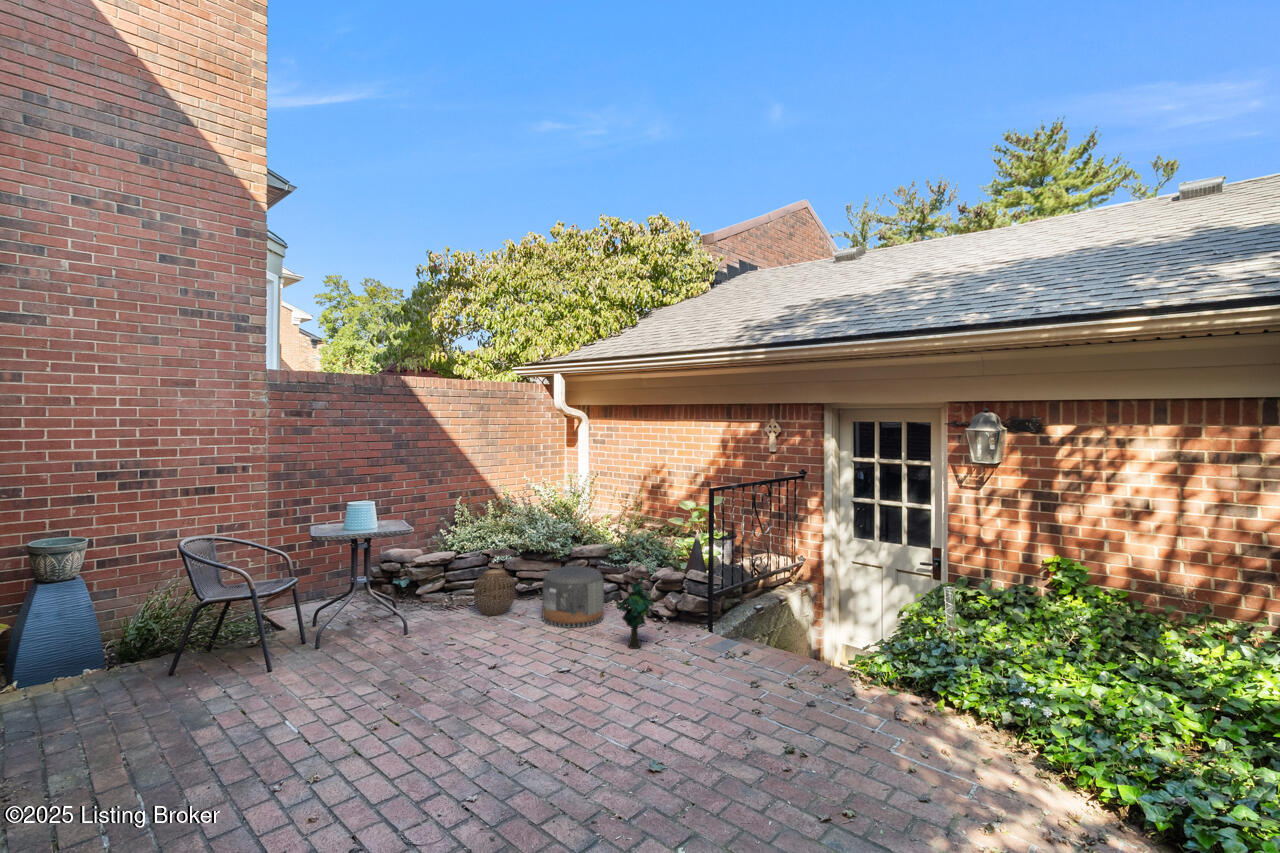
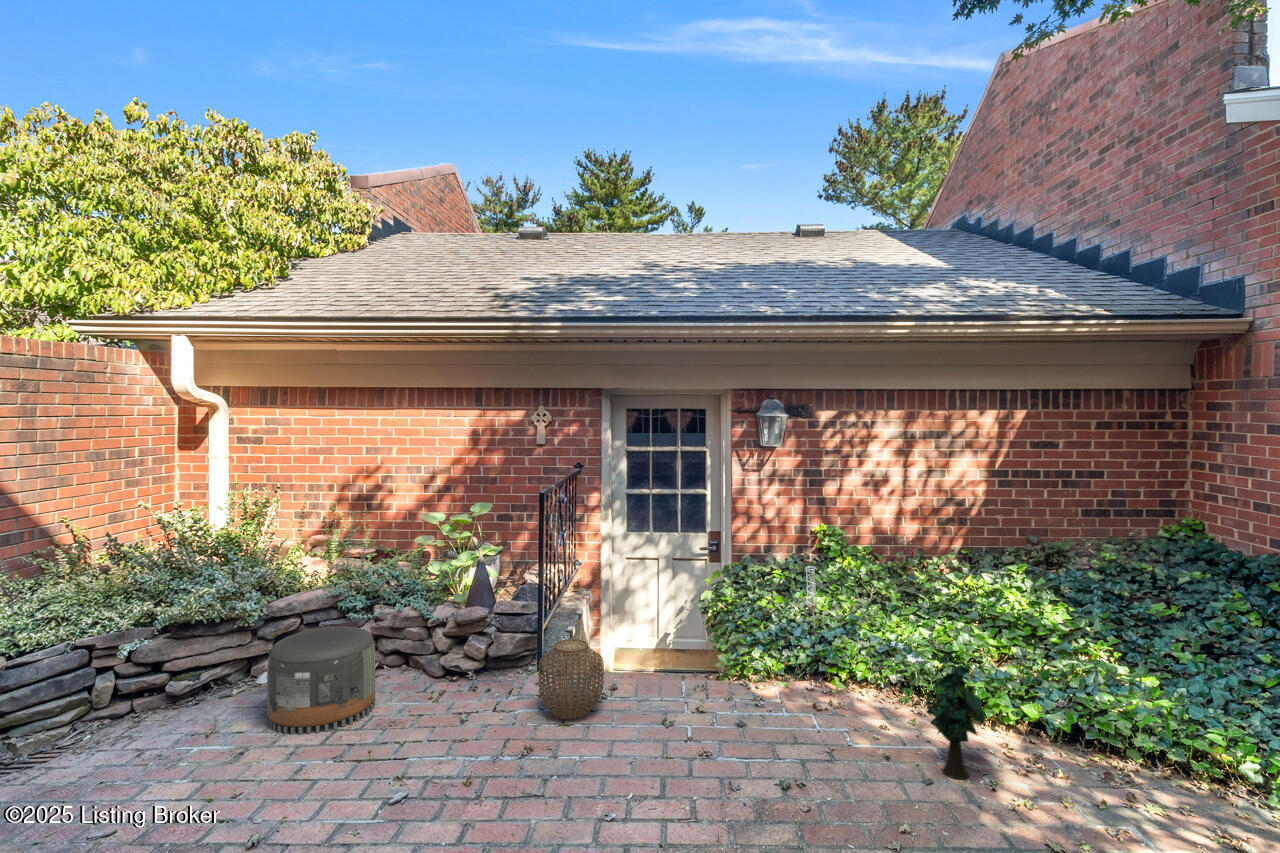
woven basket: present [474,569,515,616] -> present [539,639,604,719]
decorative plant: present [616,577,654,649] -> present [923,651,985,780]

